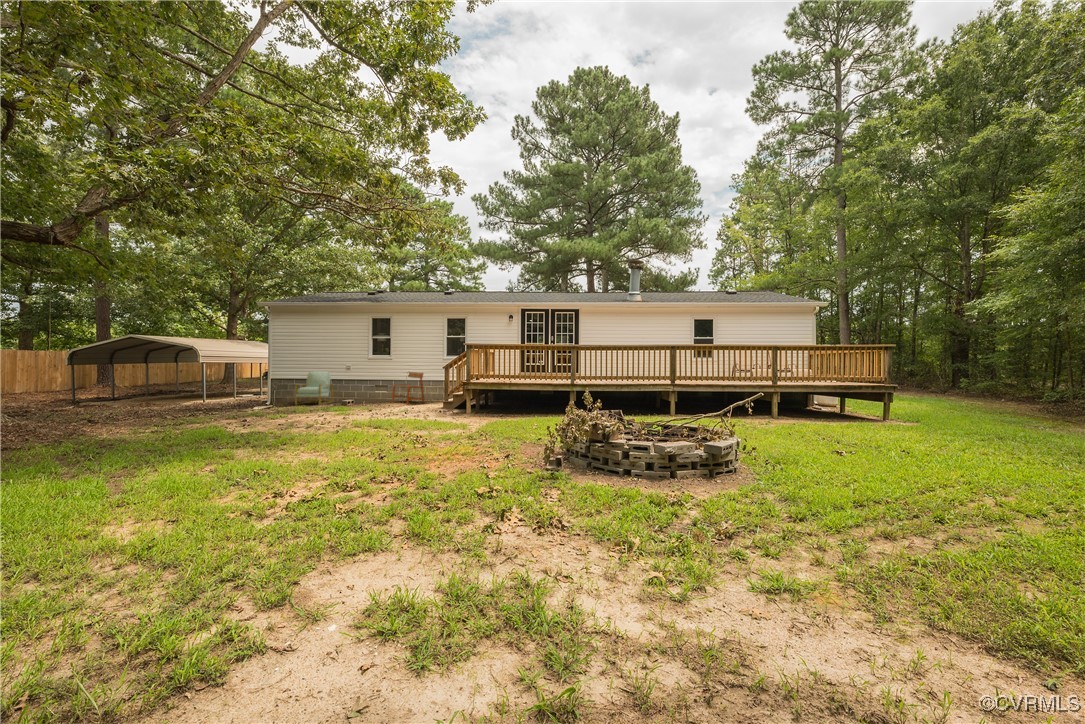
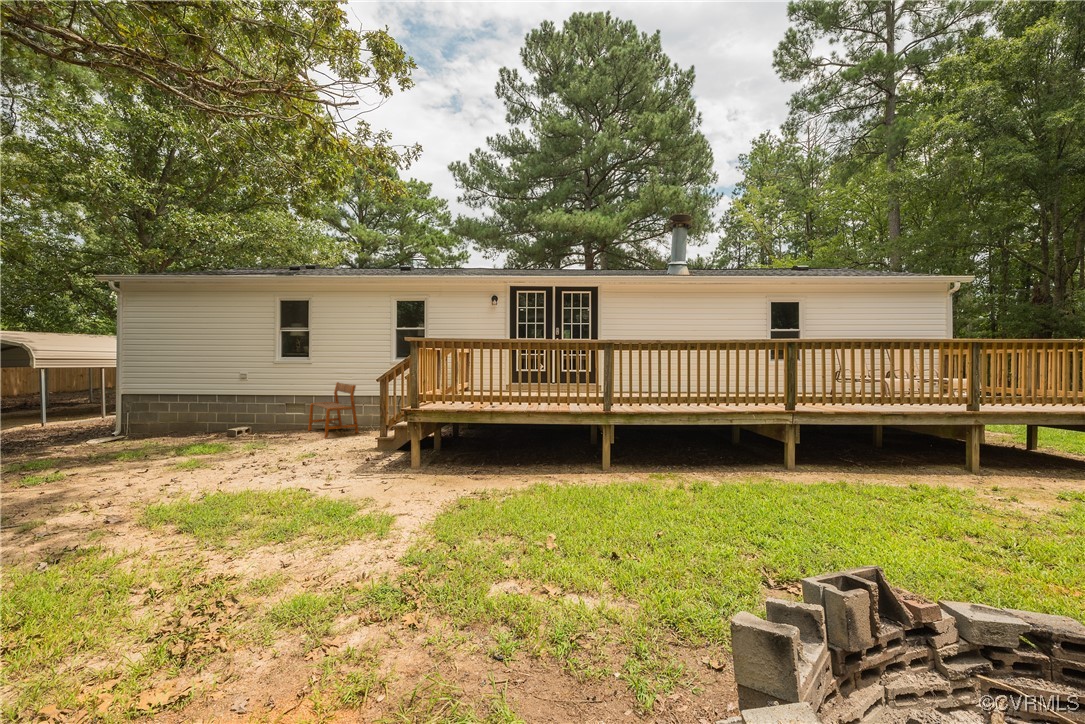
chair: present [295,371,334,405] -> none [136,383,217,440]

